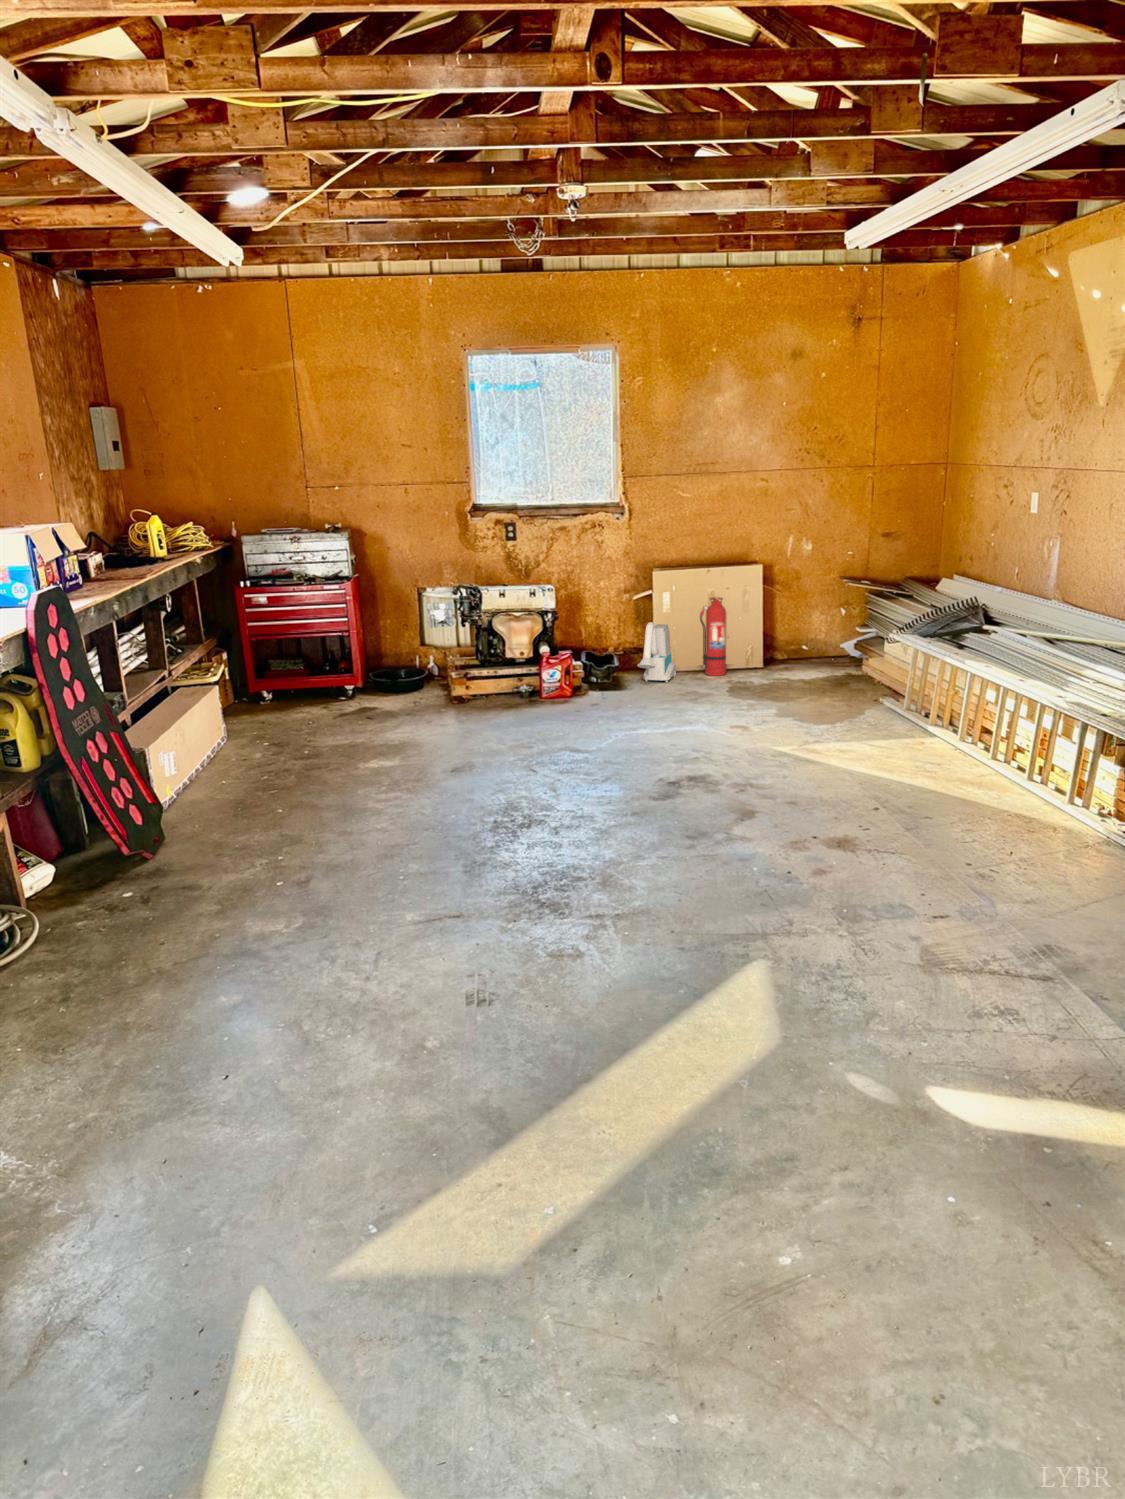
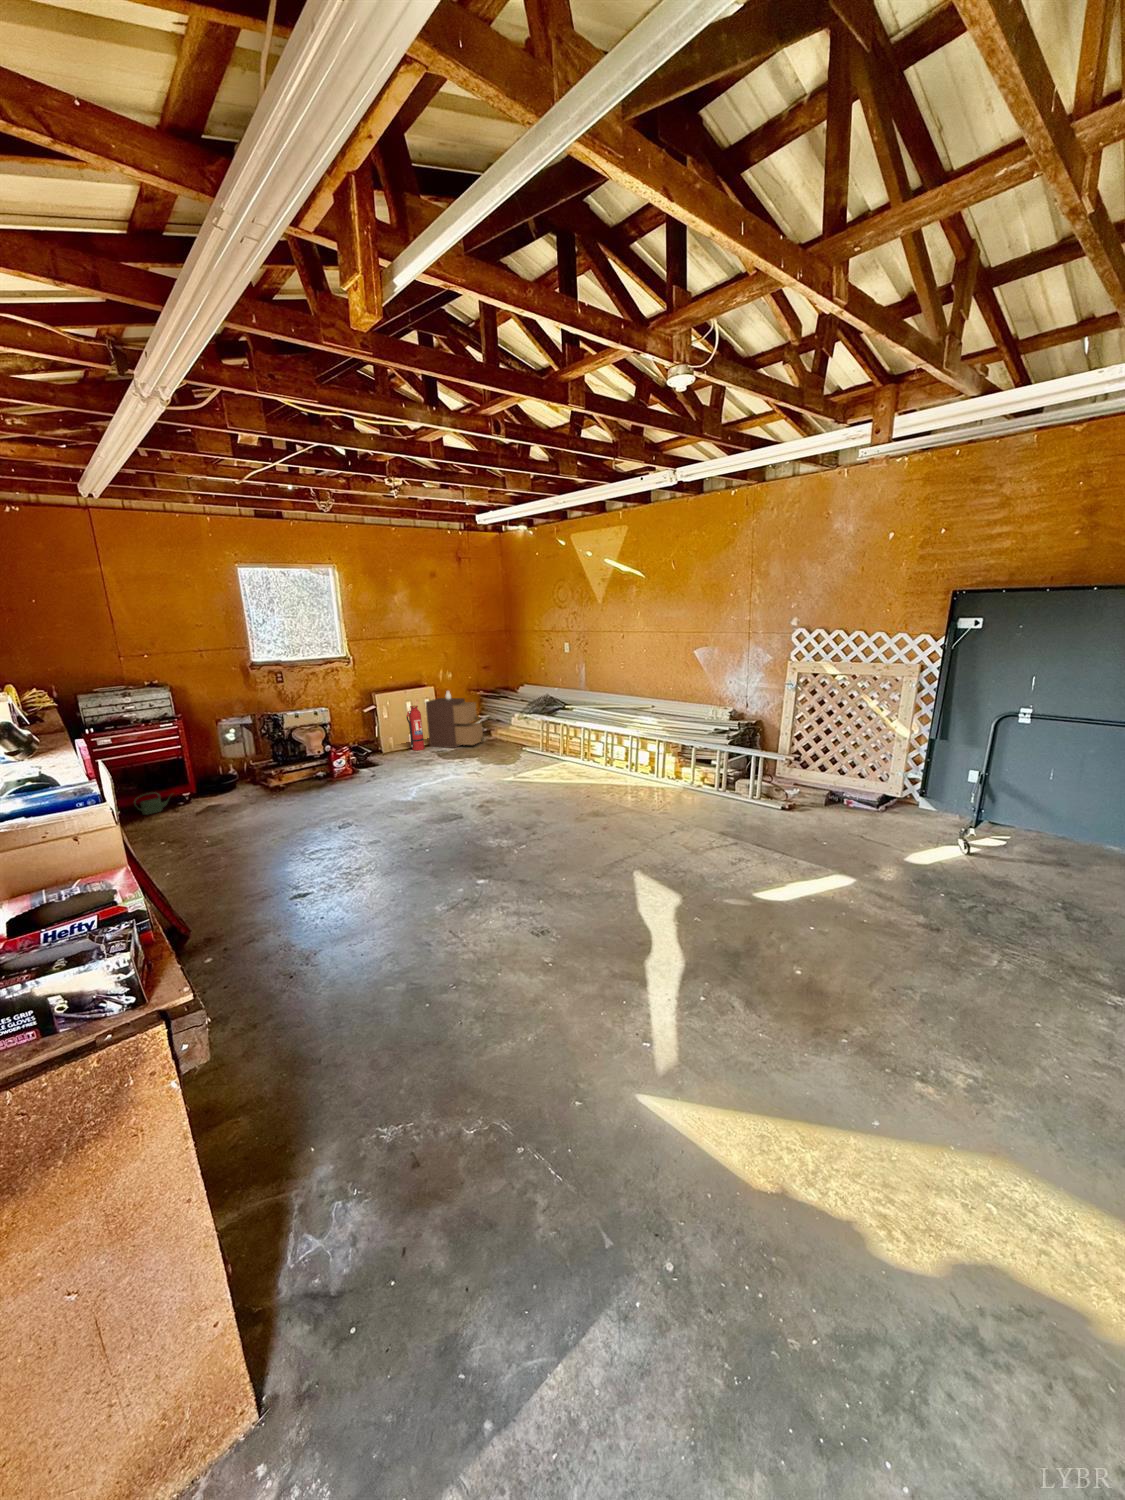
storage cabinet: none [738,577,831,681] -> present [426,691,484,748]
vacuum cleaner: present [637,622,676,683] -> none [381,724,399,759]
watering can: none [285,677,333,706] -> present [134,792,170,815]

